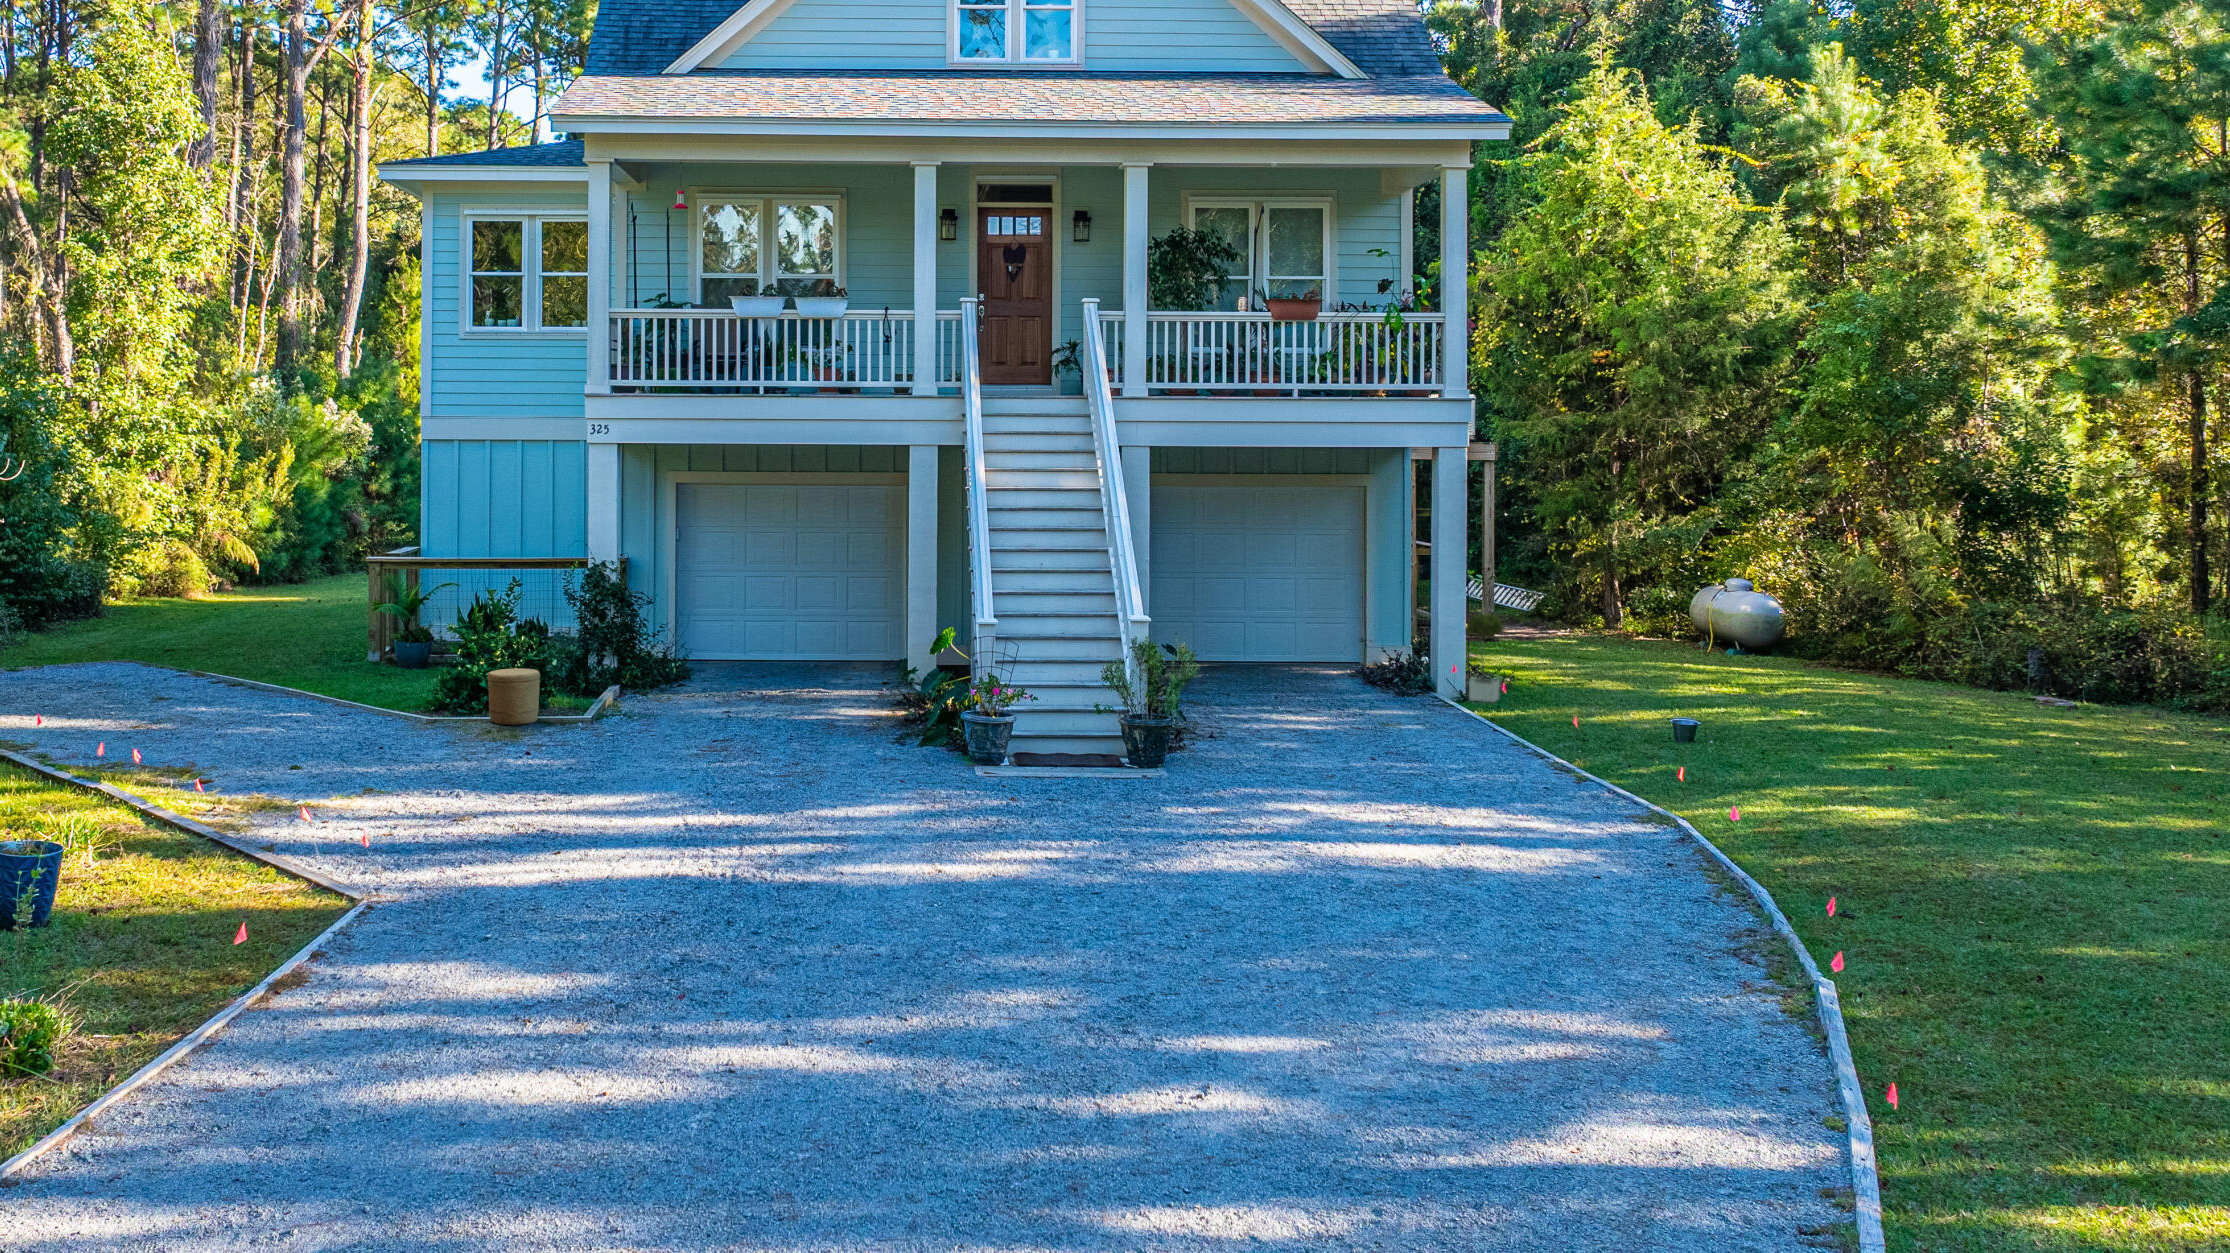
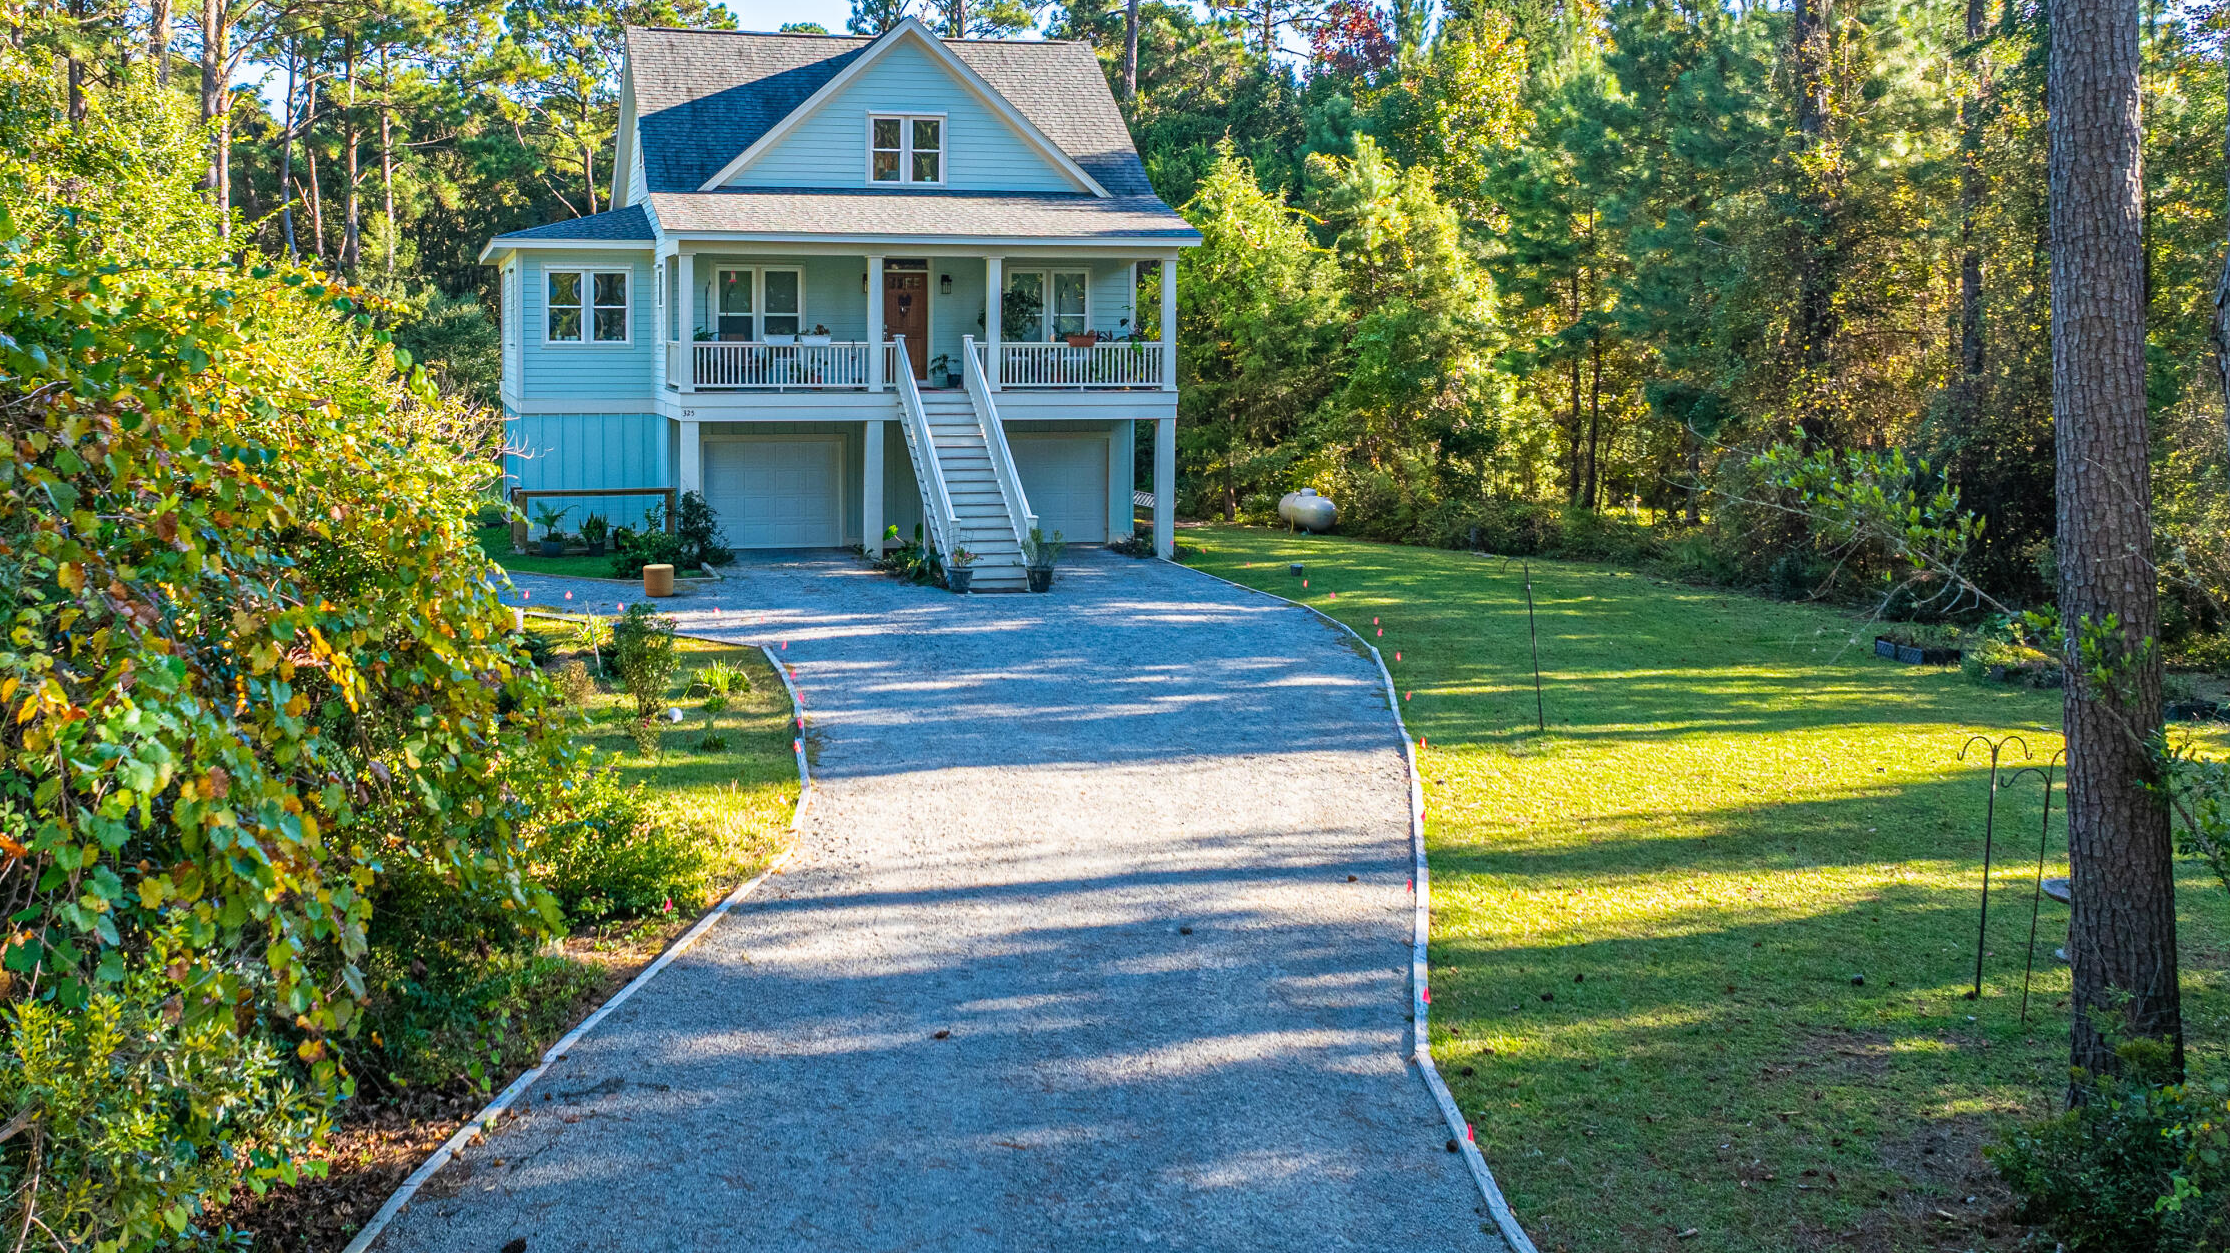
potted tree: present [1466,613,1504,702] -> none [1177,509,1198,559]

